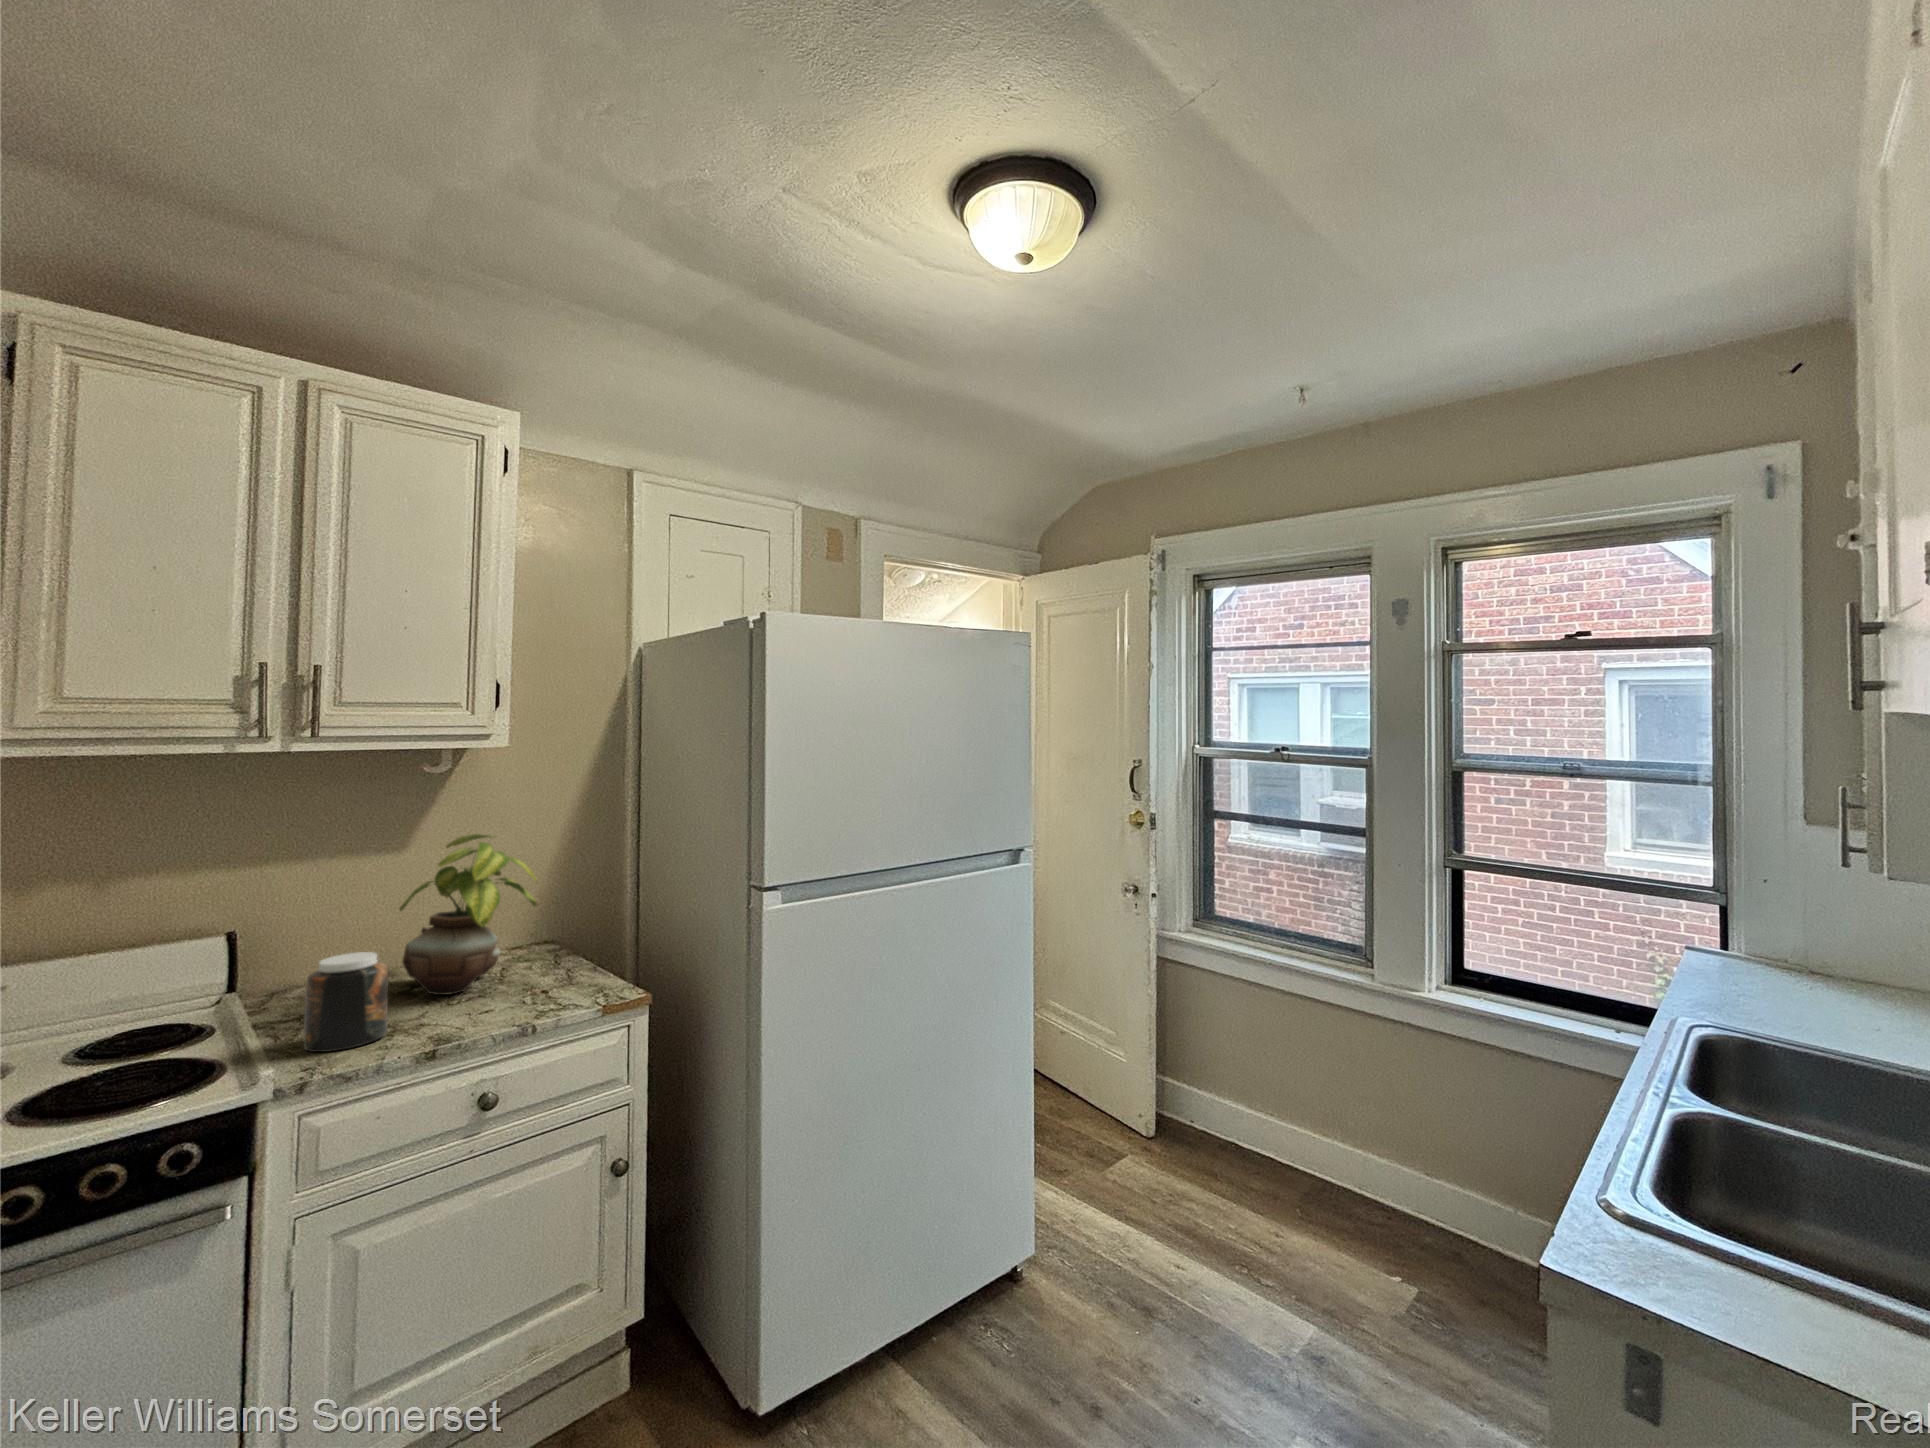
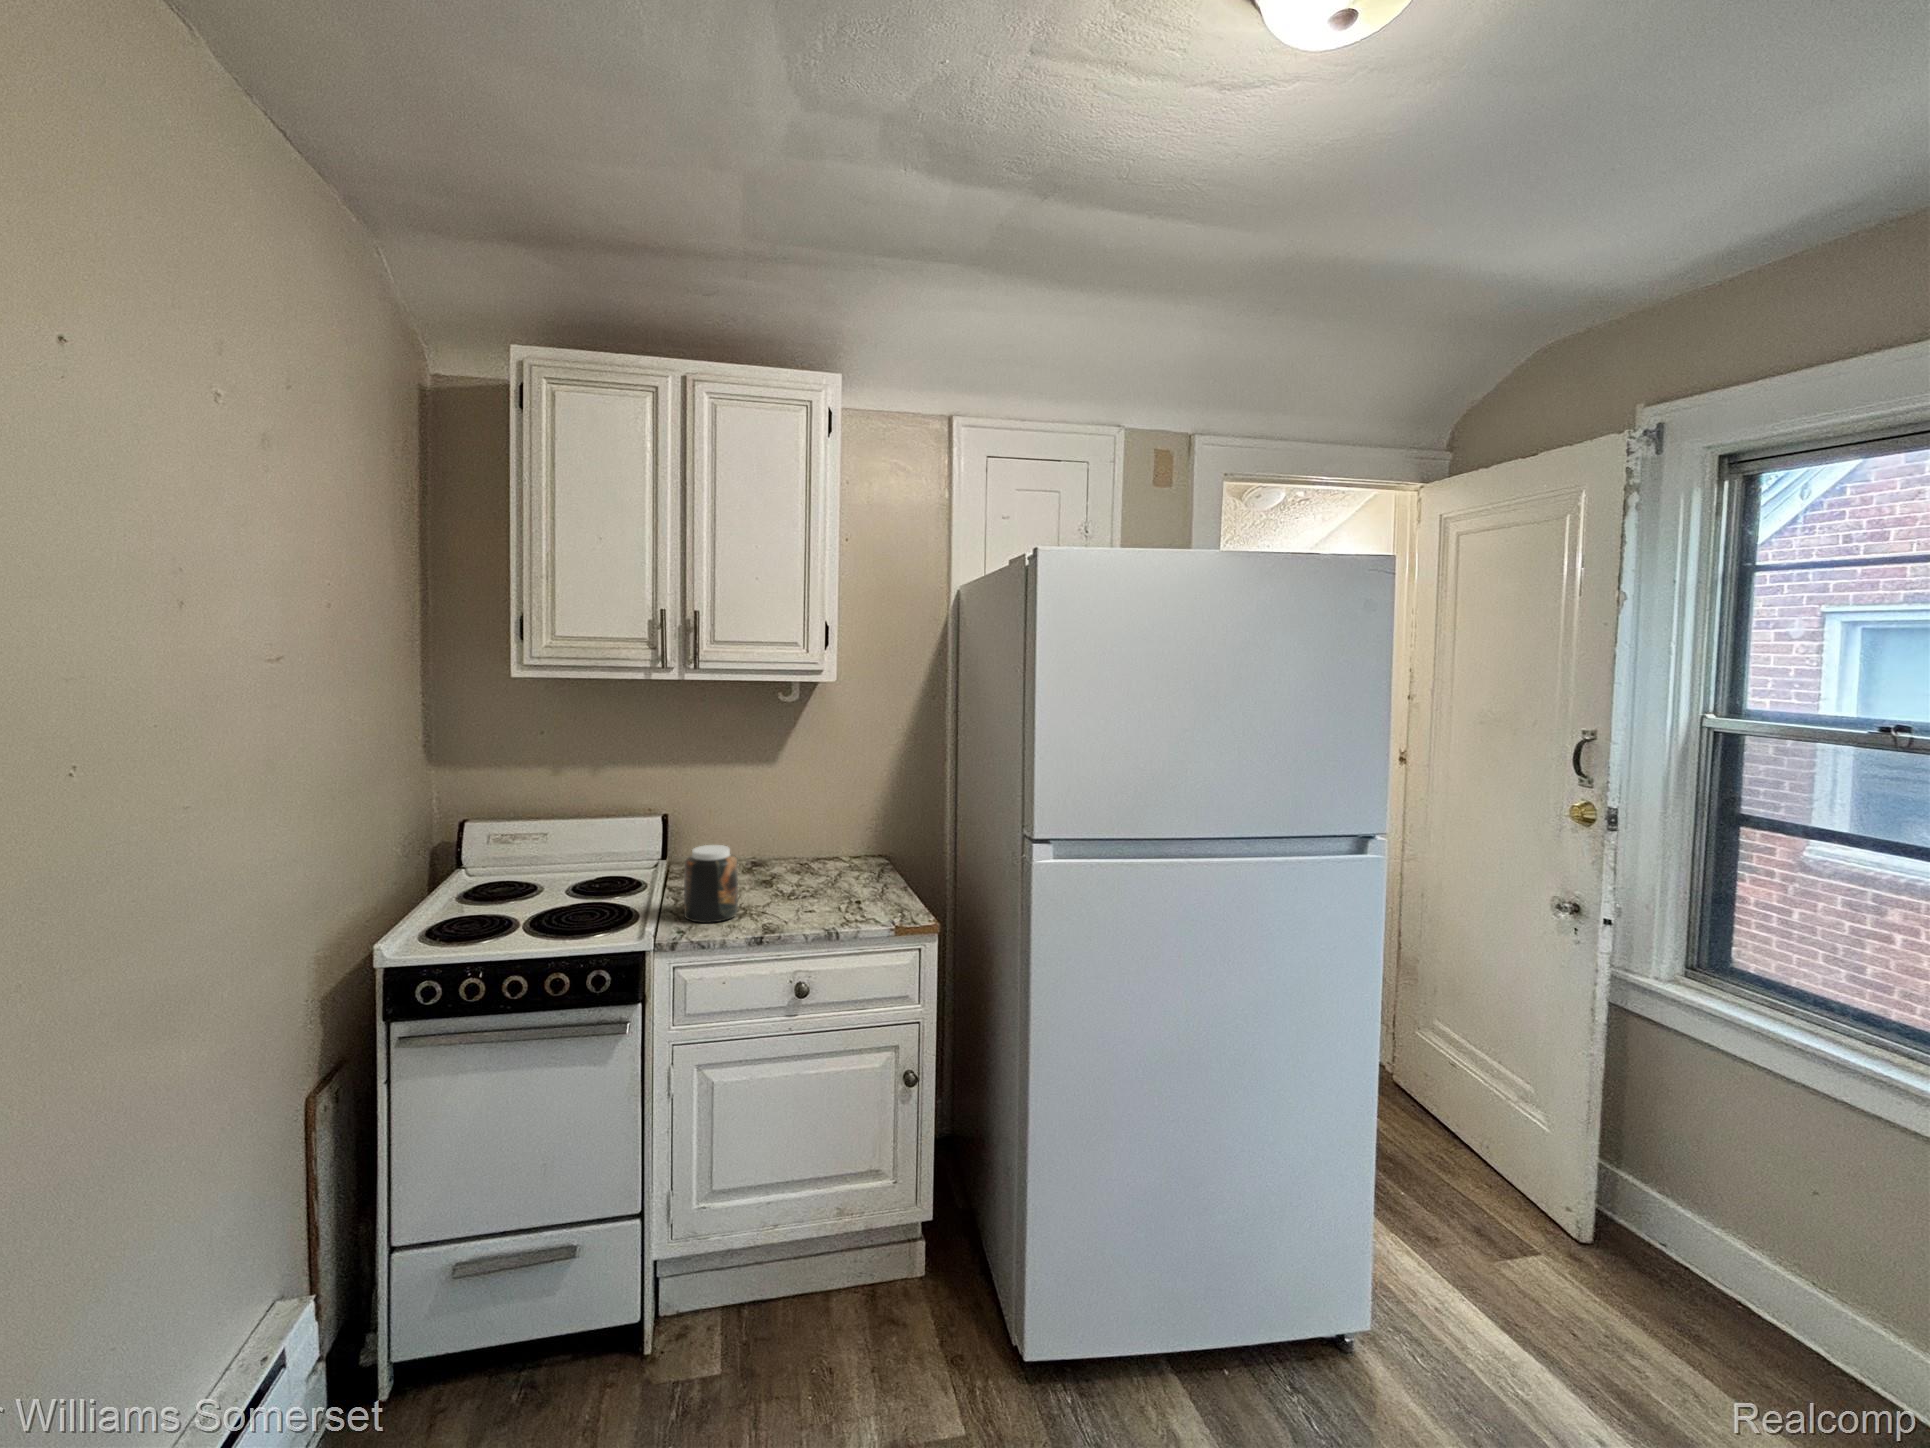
potted plant: present [400,834,537,995] -> none [762,755,859,887]

